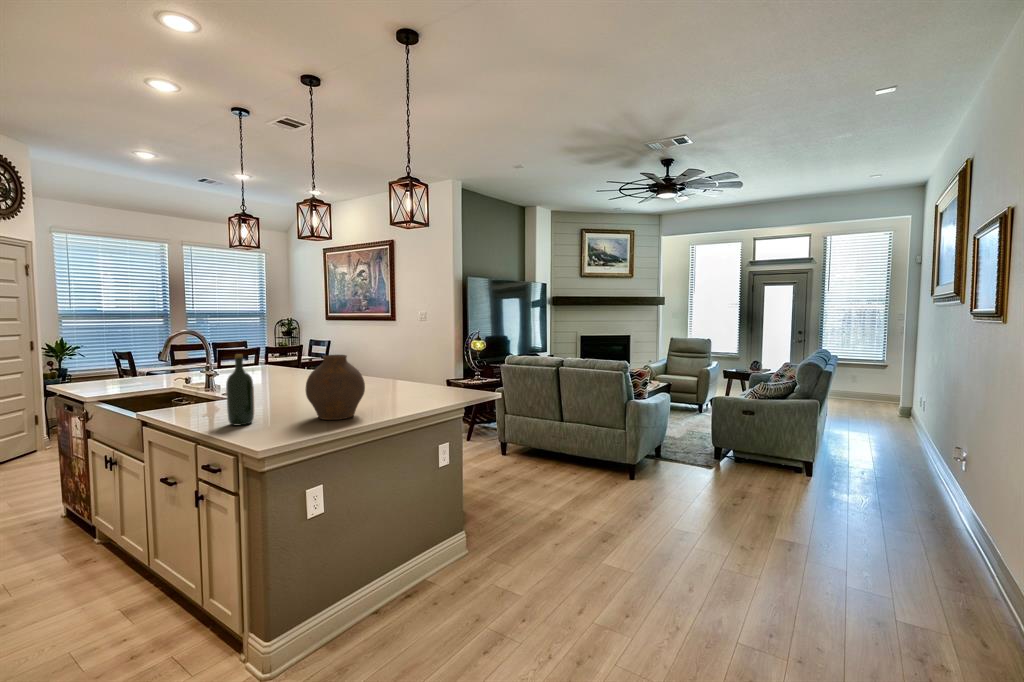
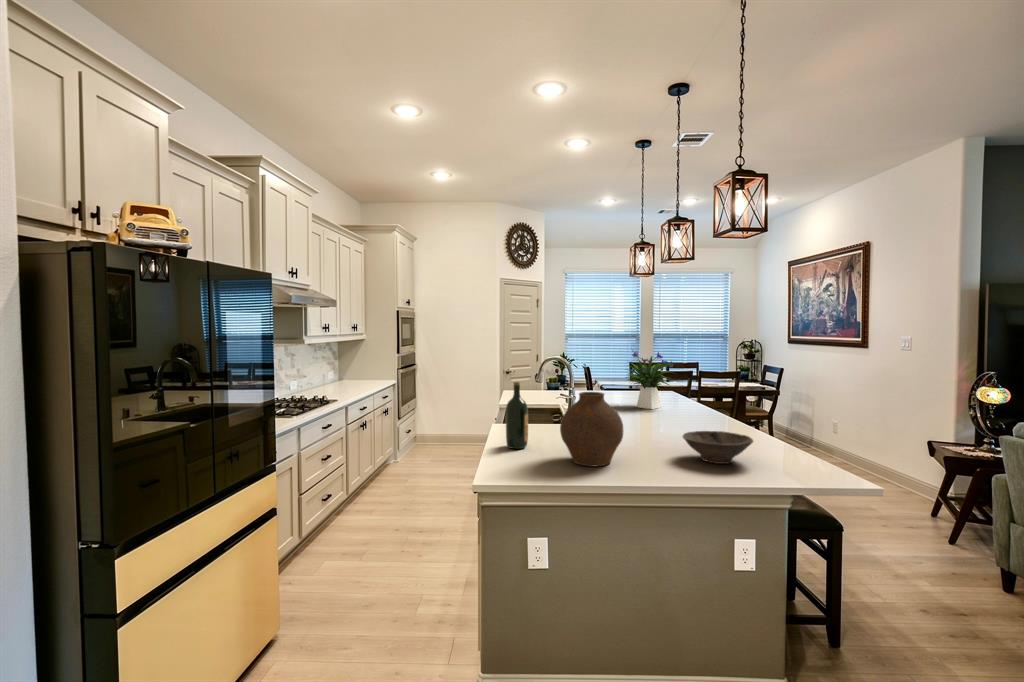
flower arrangement: none [253,322,313,380] -> present [626,350,674,409]
bowl: none [389,377,440,400] -> present [683,431,753,464]

